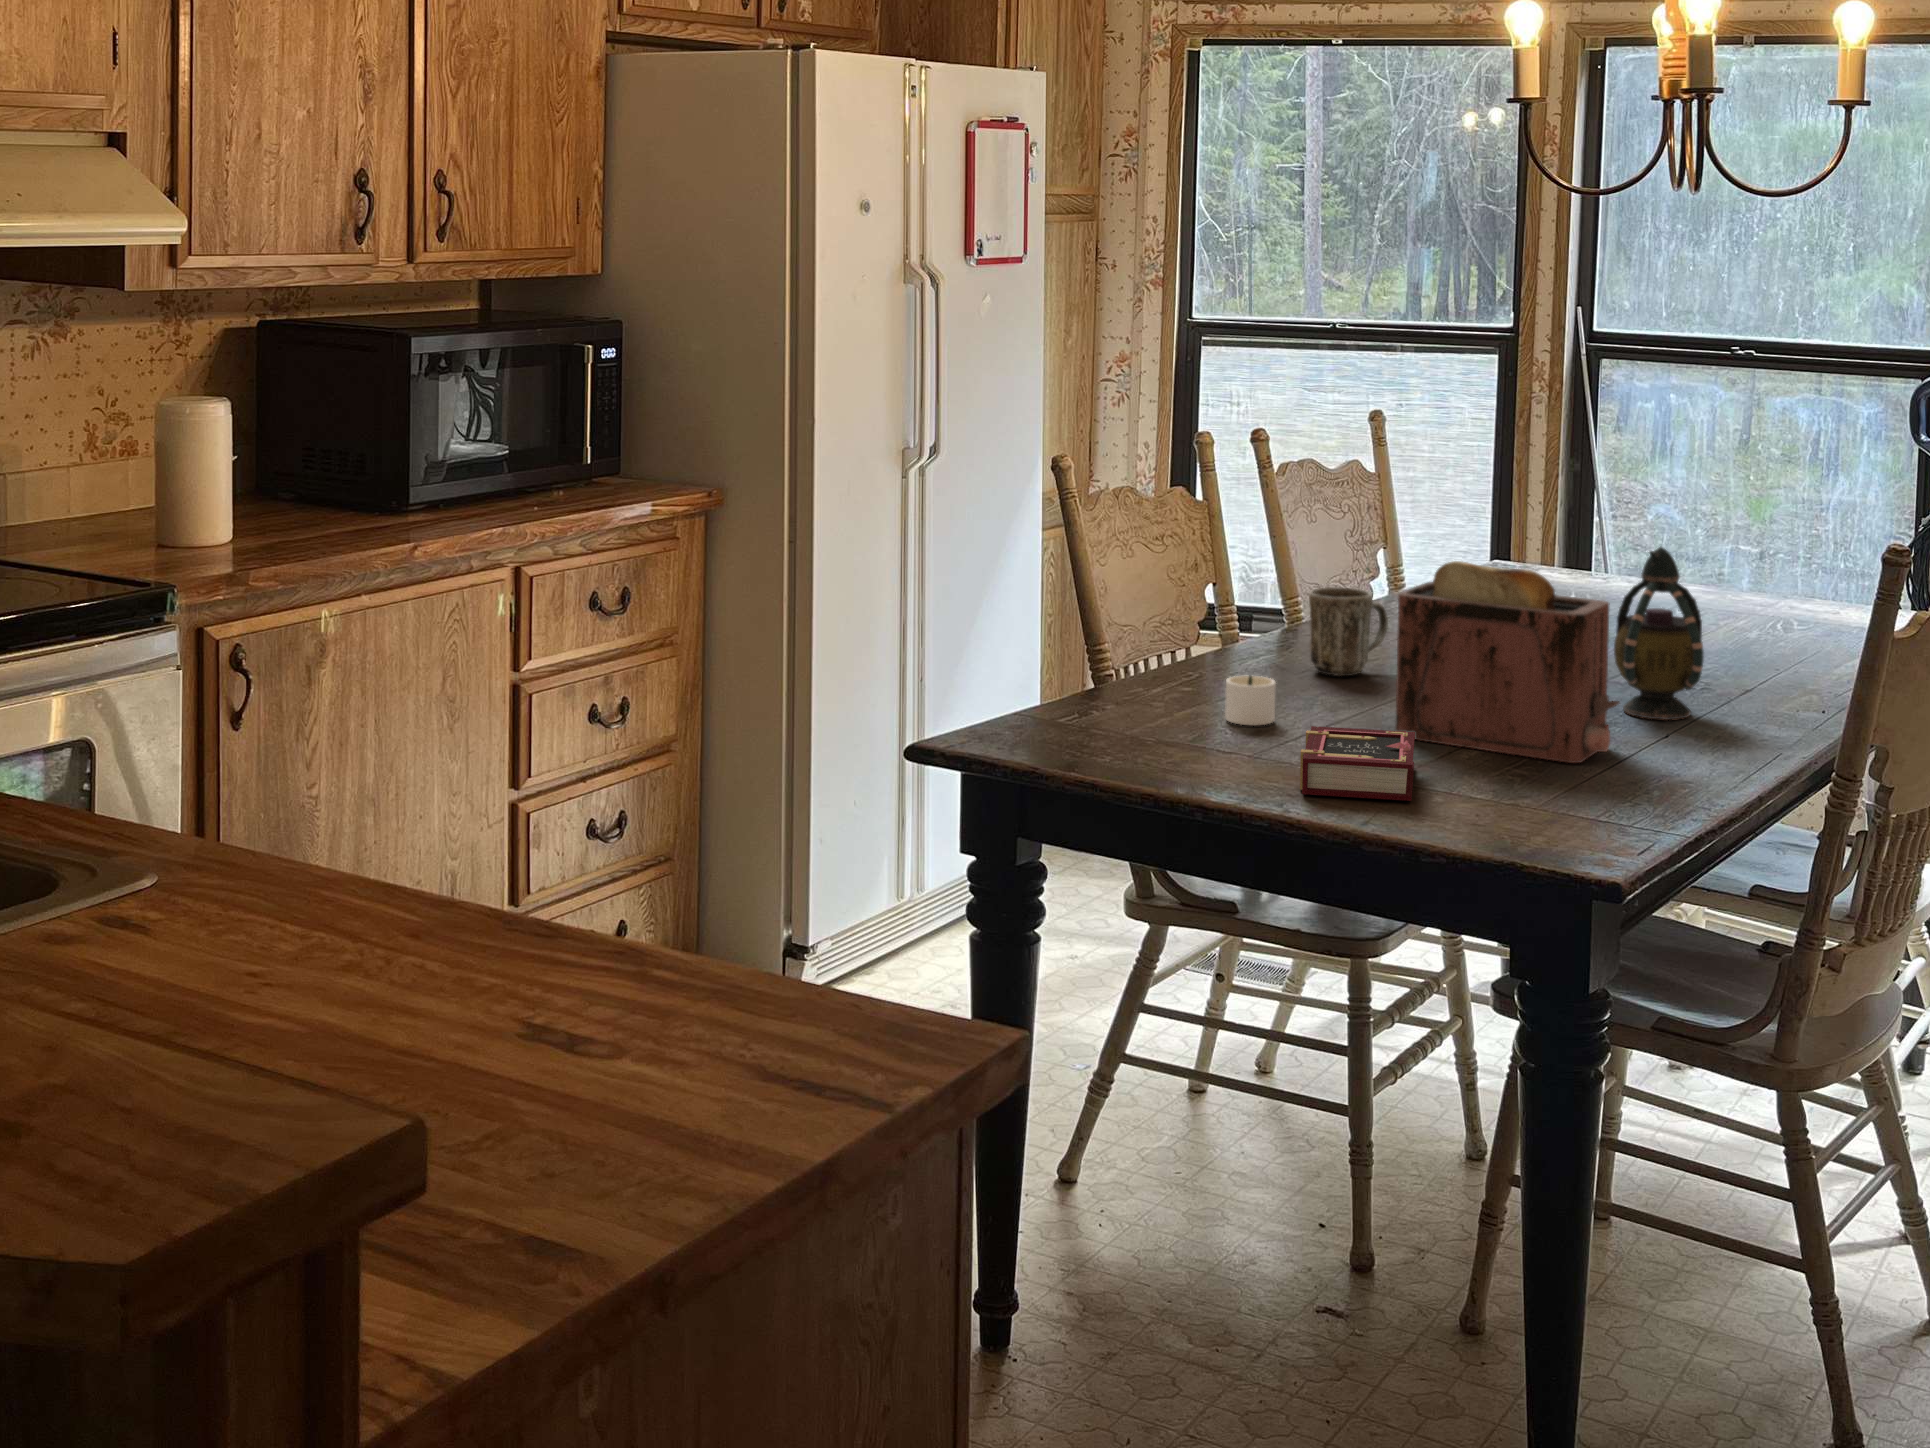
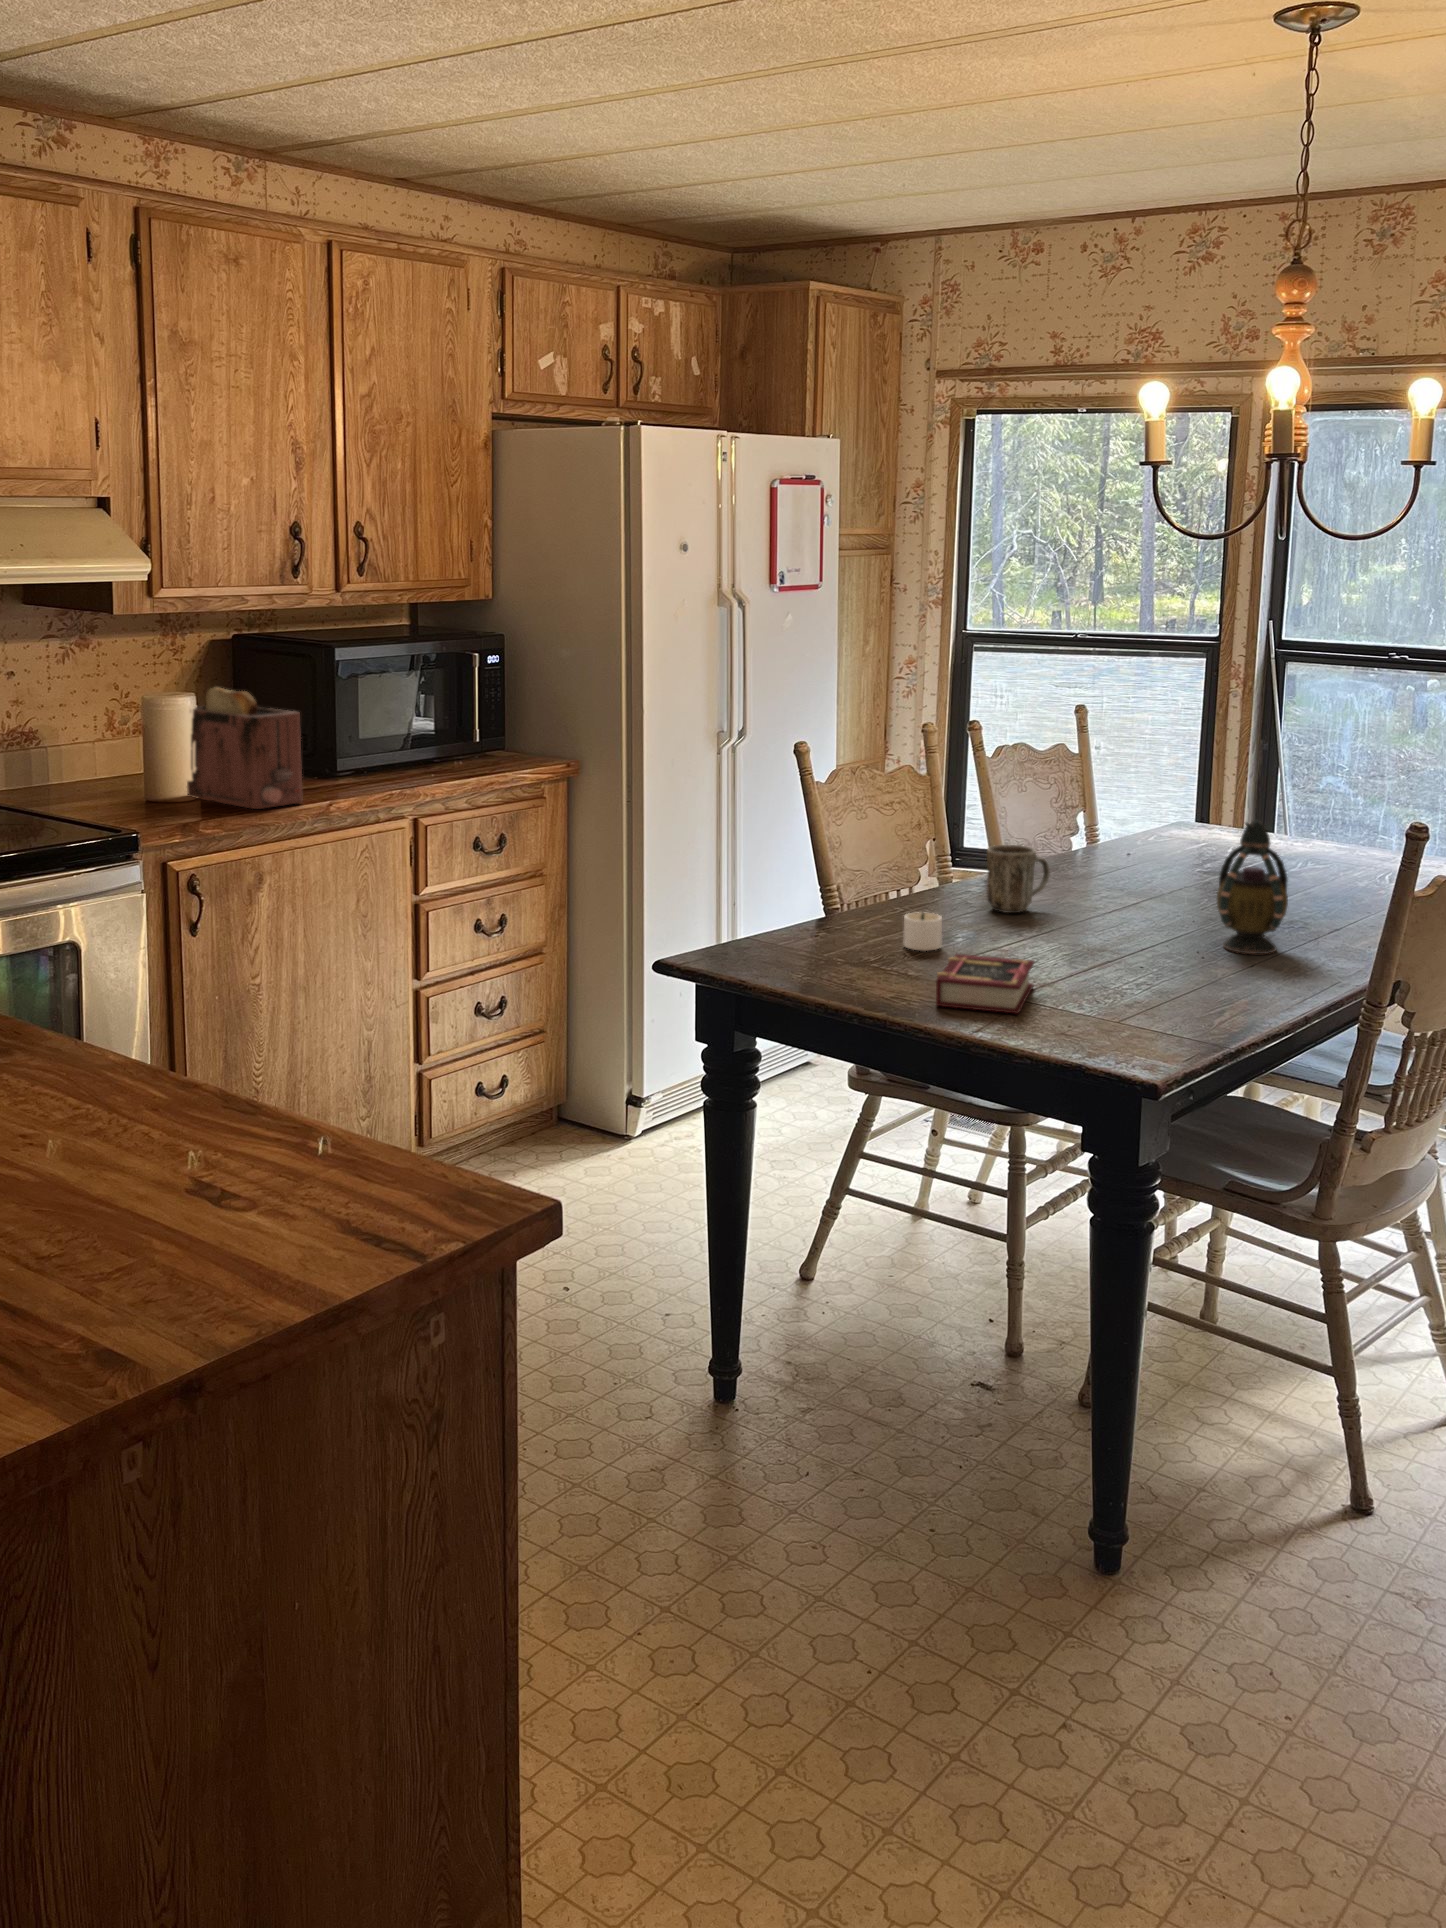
toaster: present [1395,561,1619,763] -> present [187,688,302,809]

